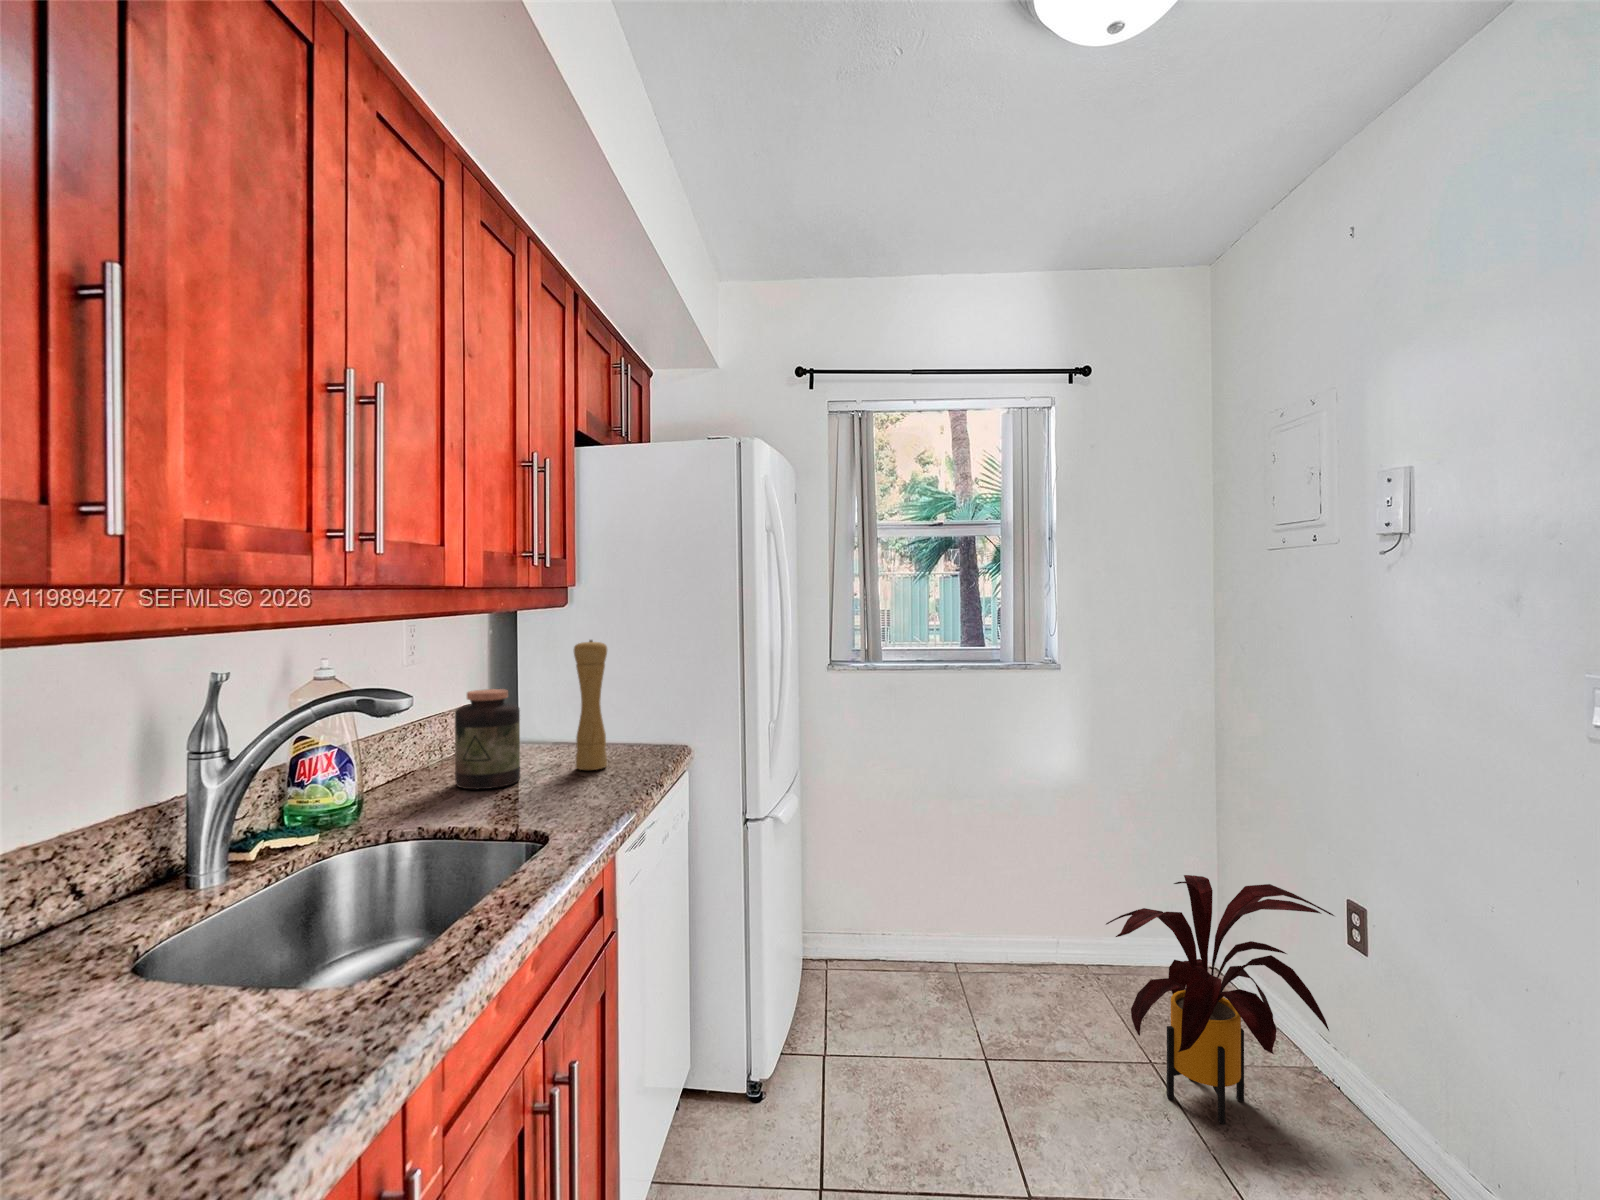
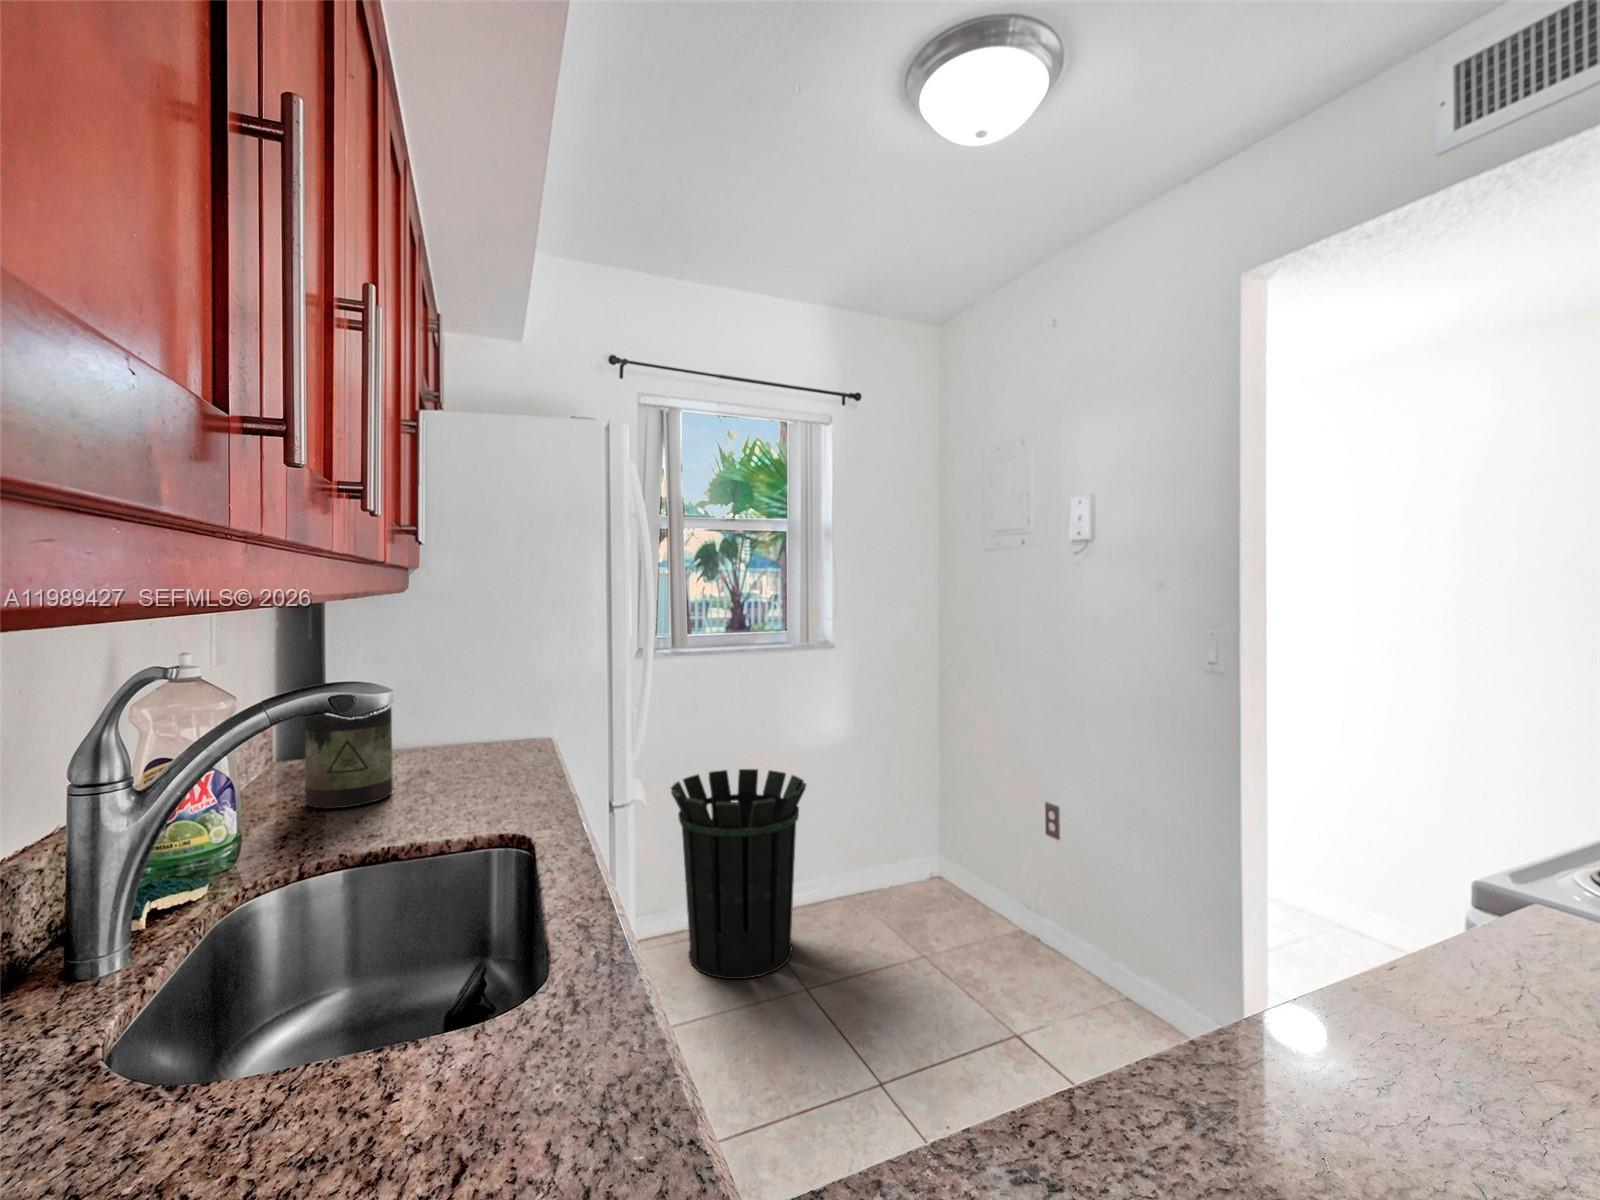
pepper mill: present [574,640,607,770] -> none [442,622,482,772]
waste bin: none [867,797,1017,1027] -> present [671,769,806,979]
house plant: present [1106,875,1334,1124] -> none [888,799,1060,988]

